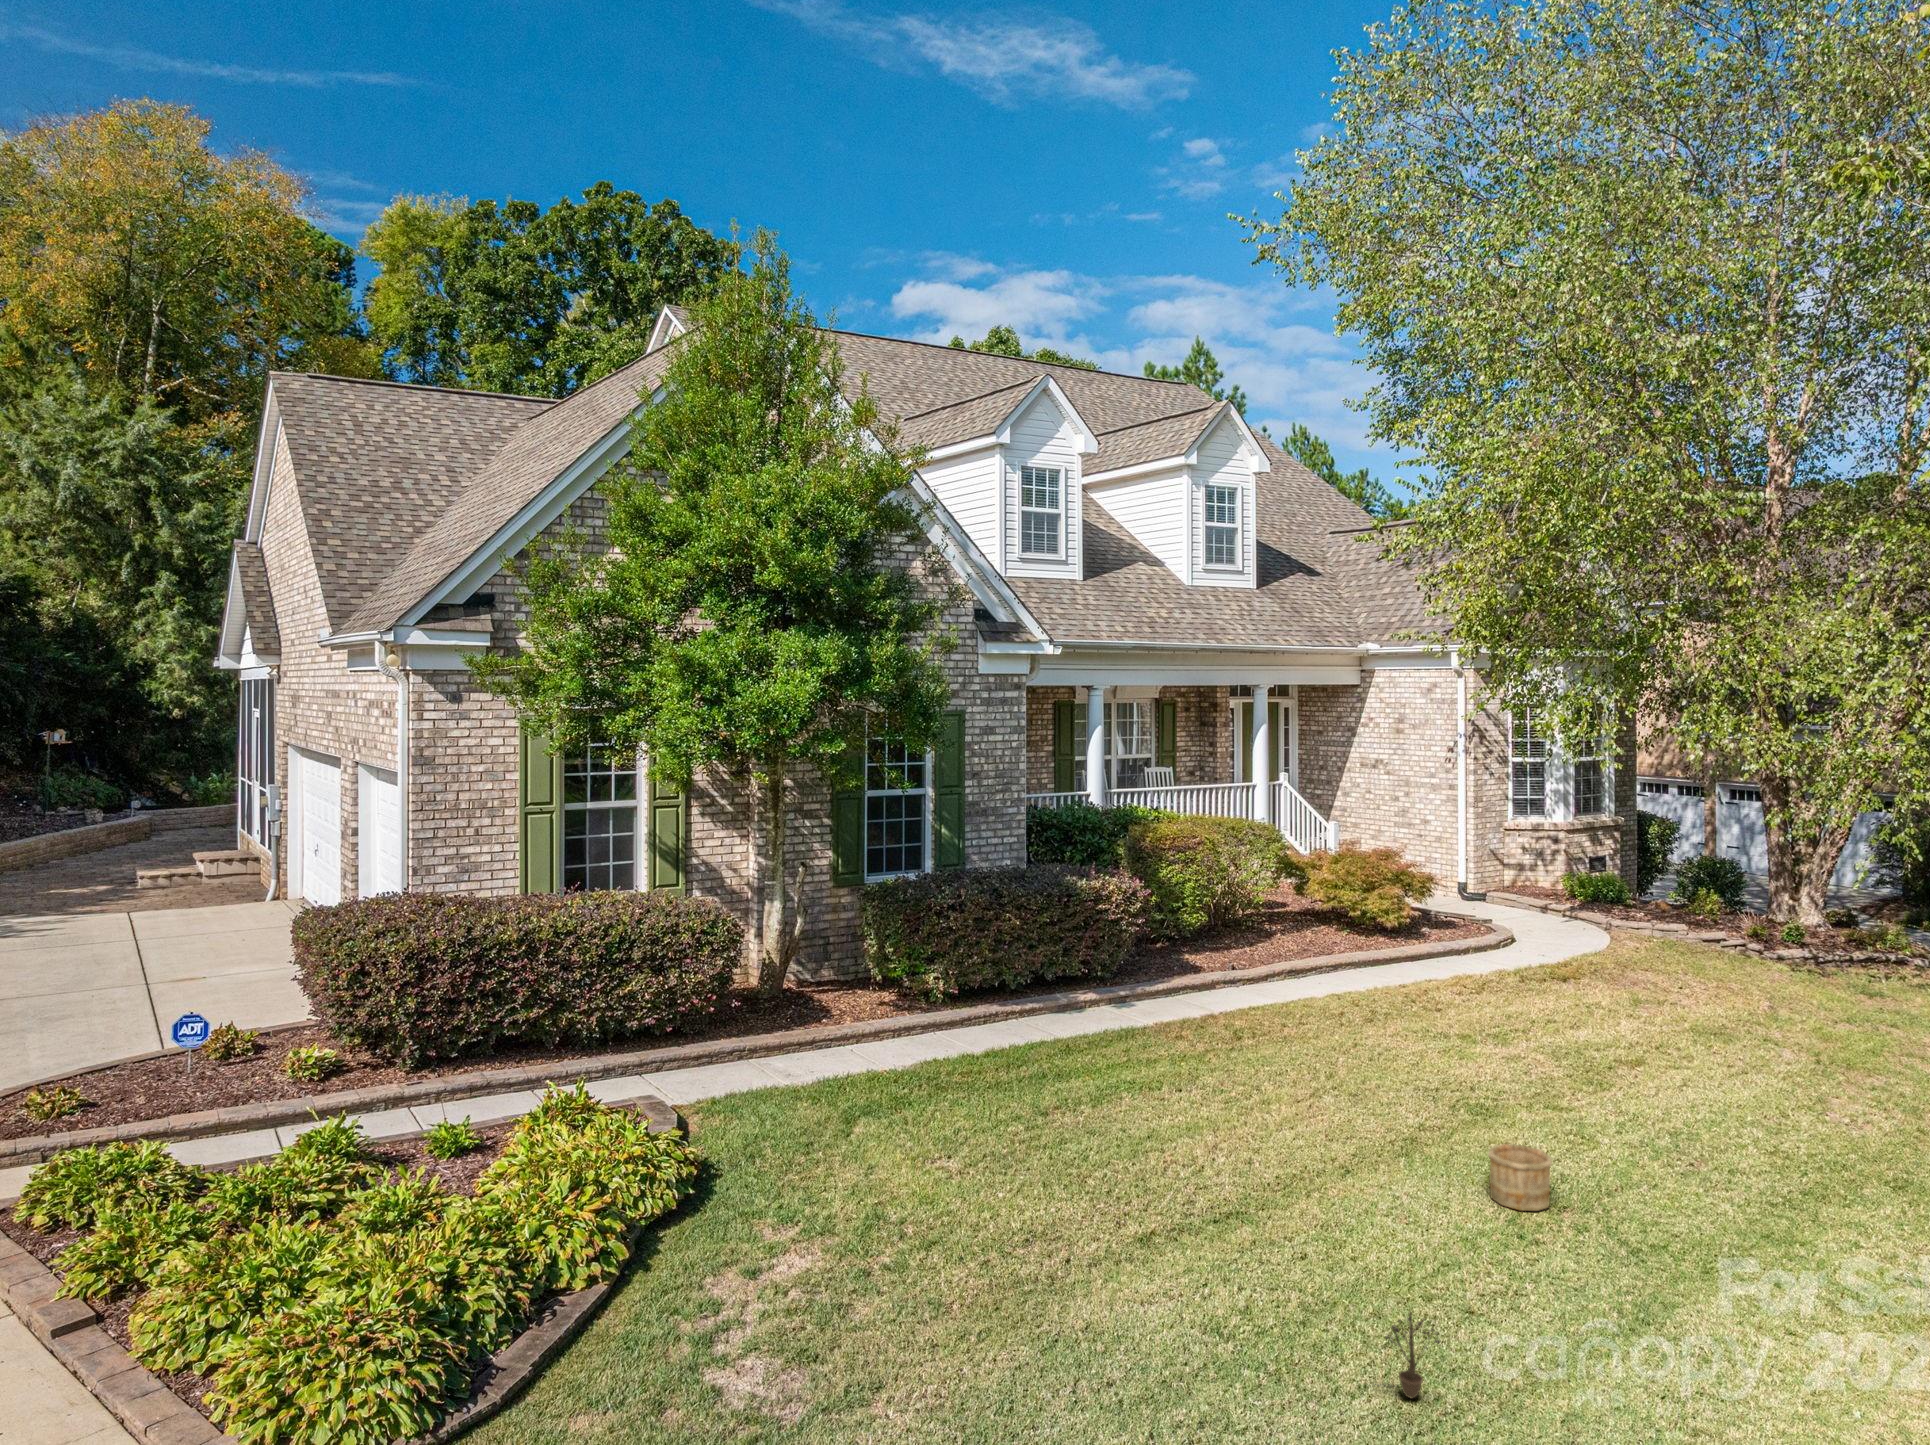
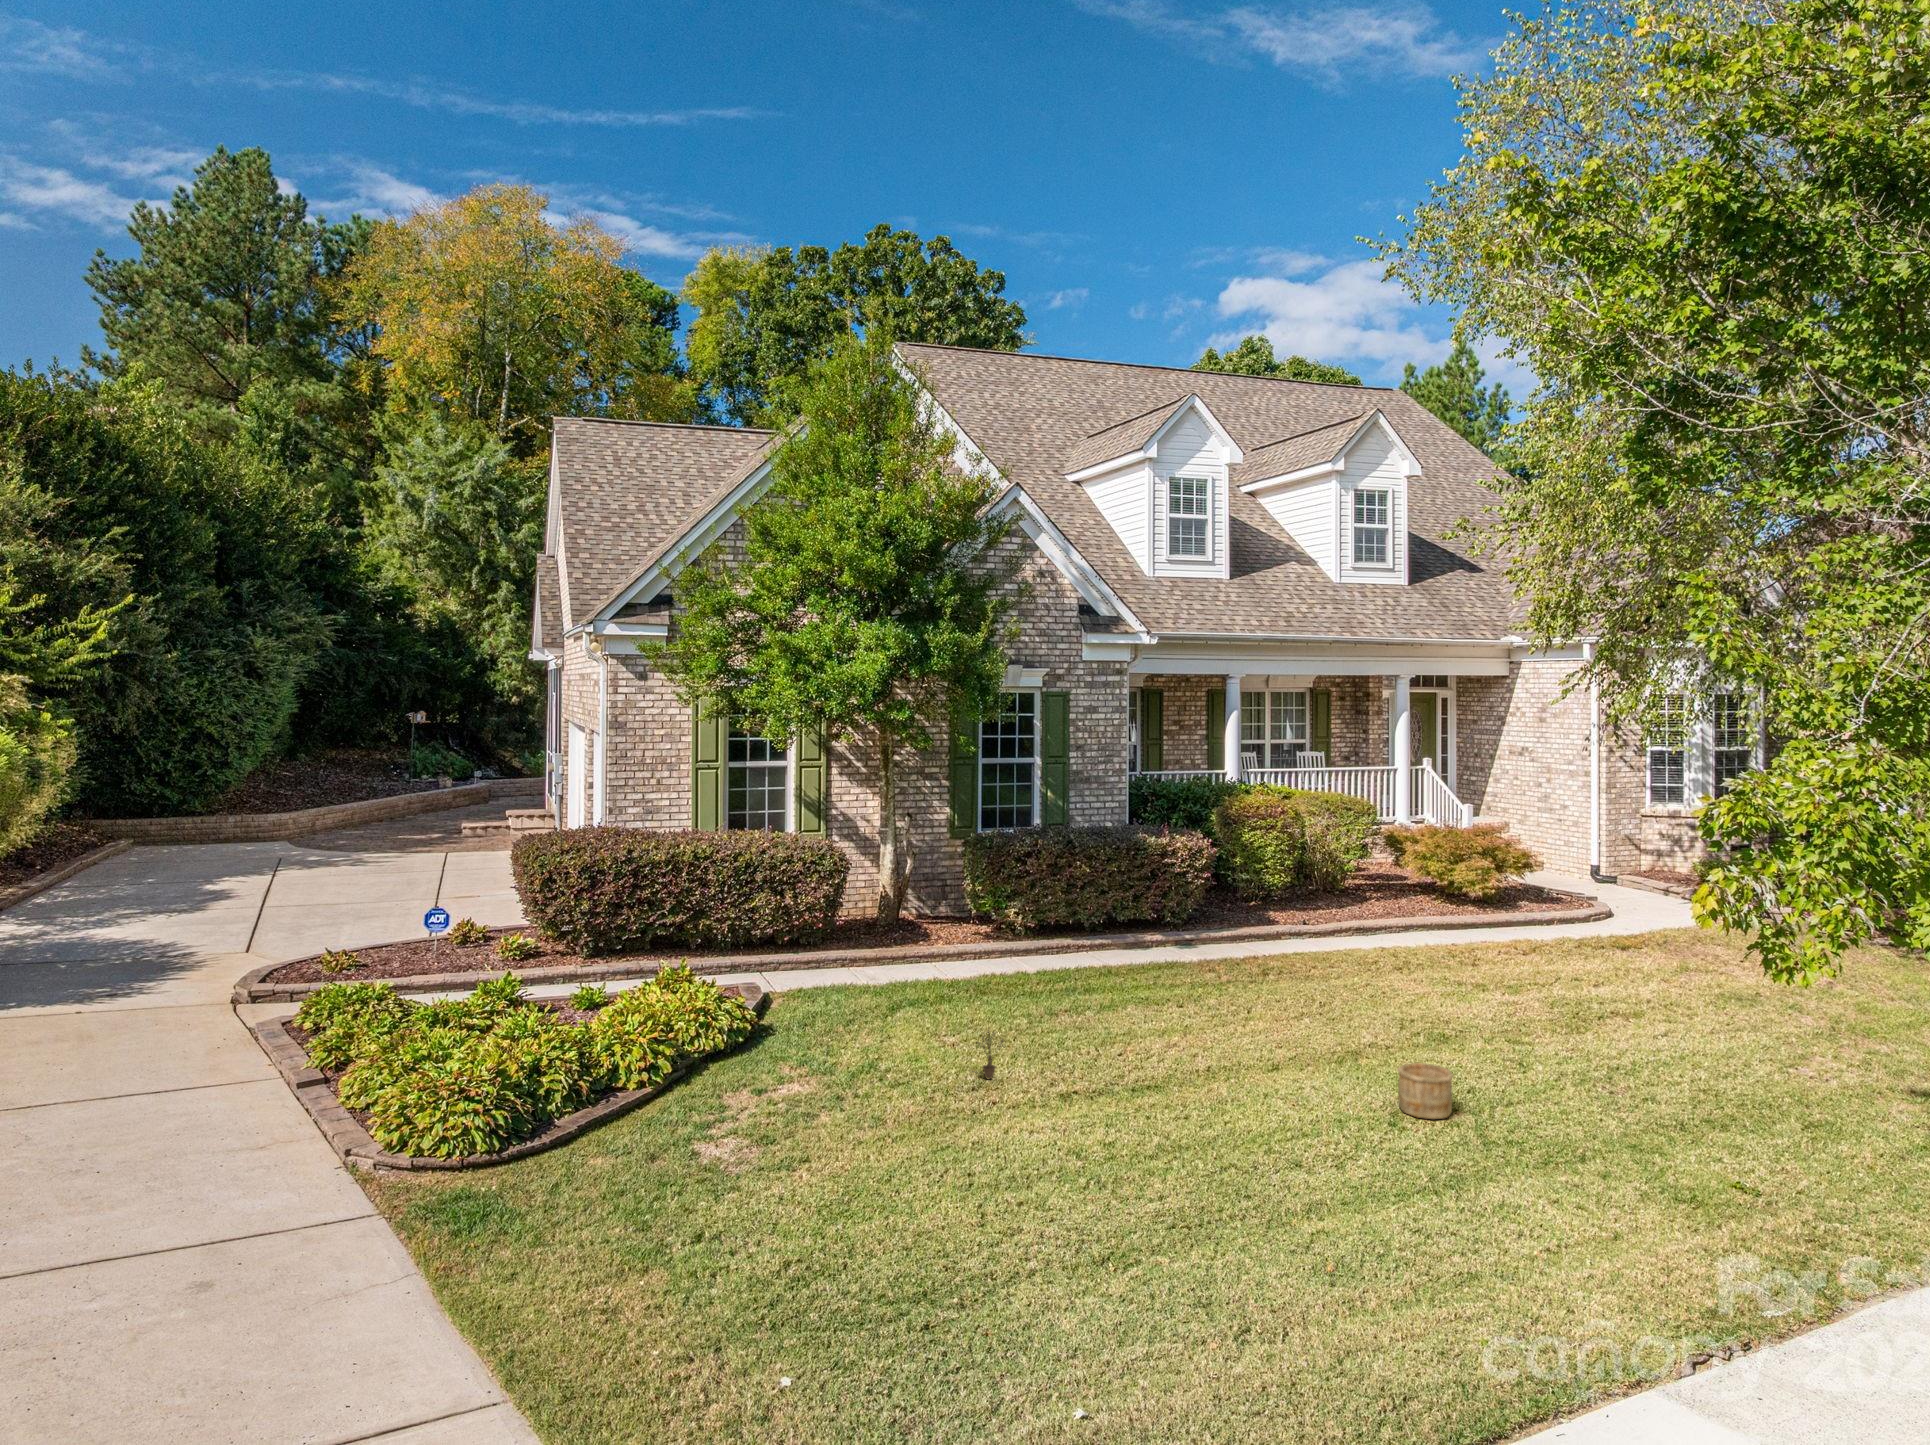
decorative plant: present [1375,1312,1440,1398] -> present [972,1030,1004,1079]

